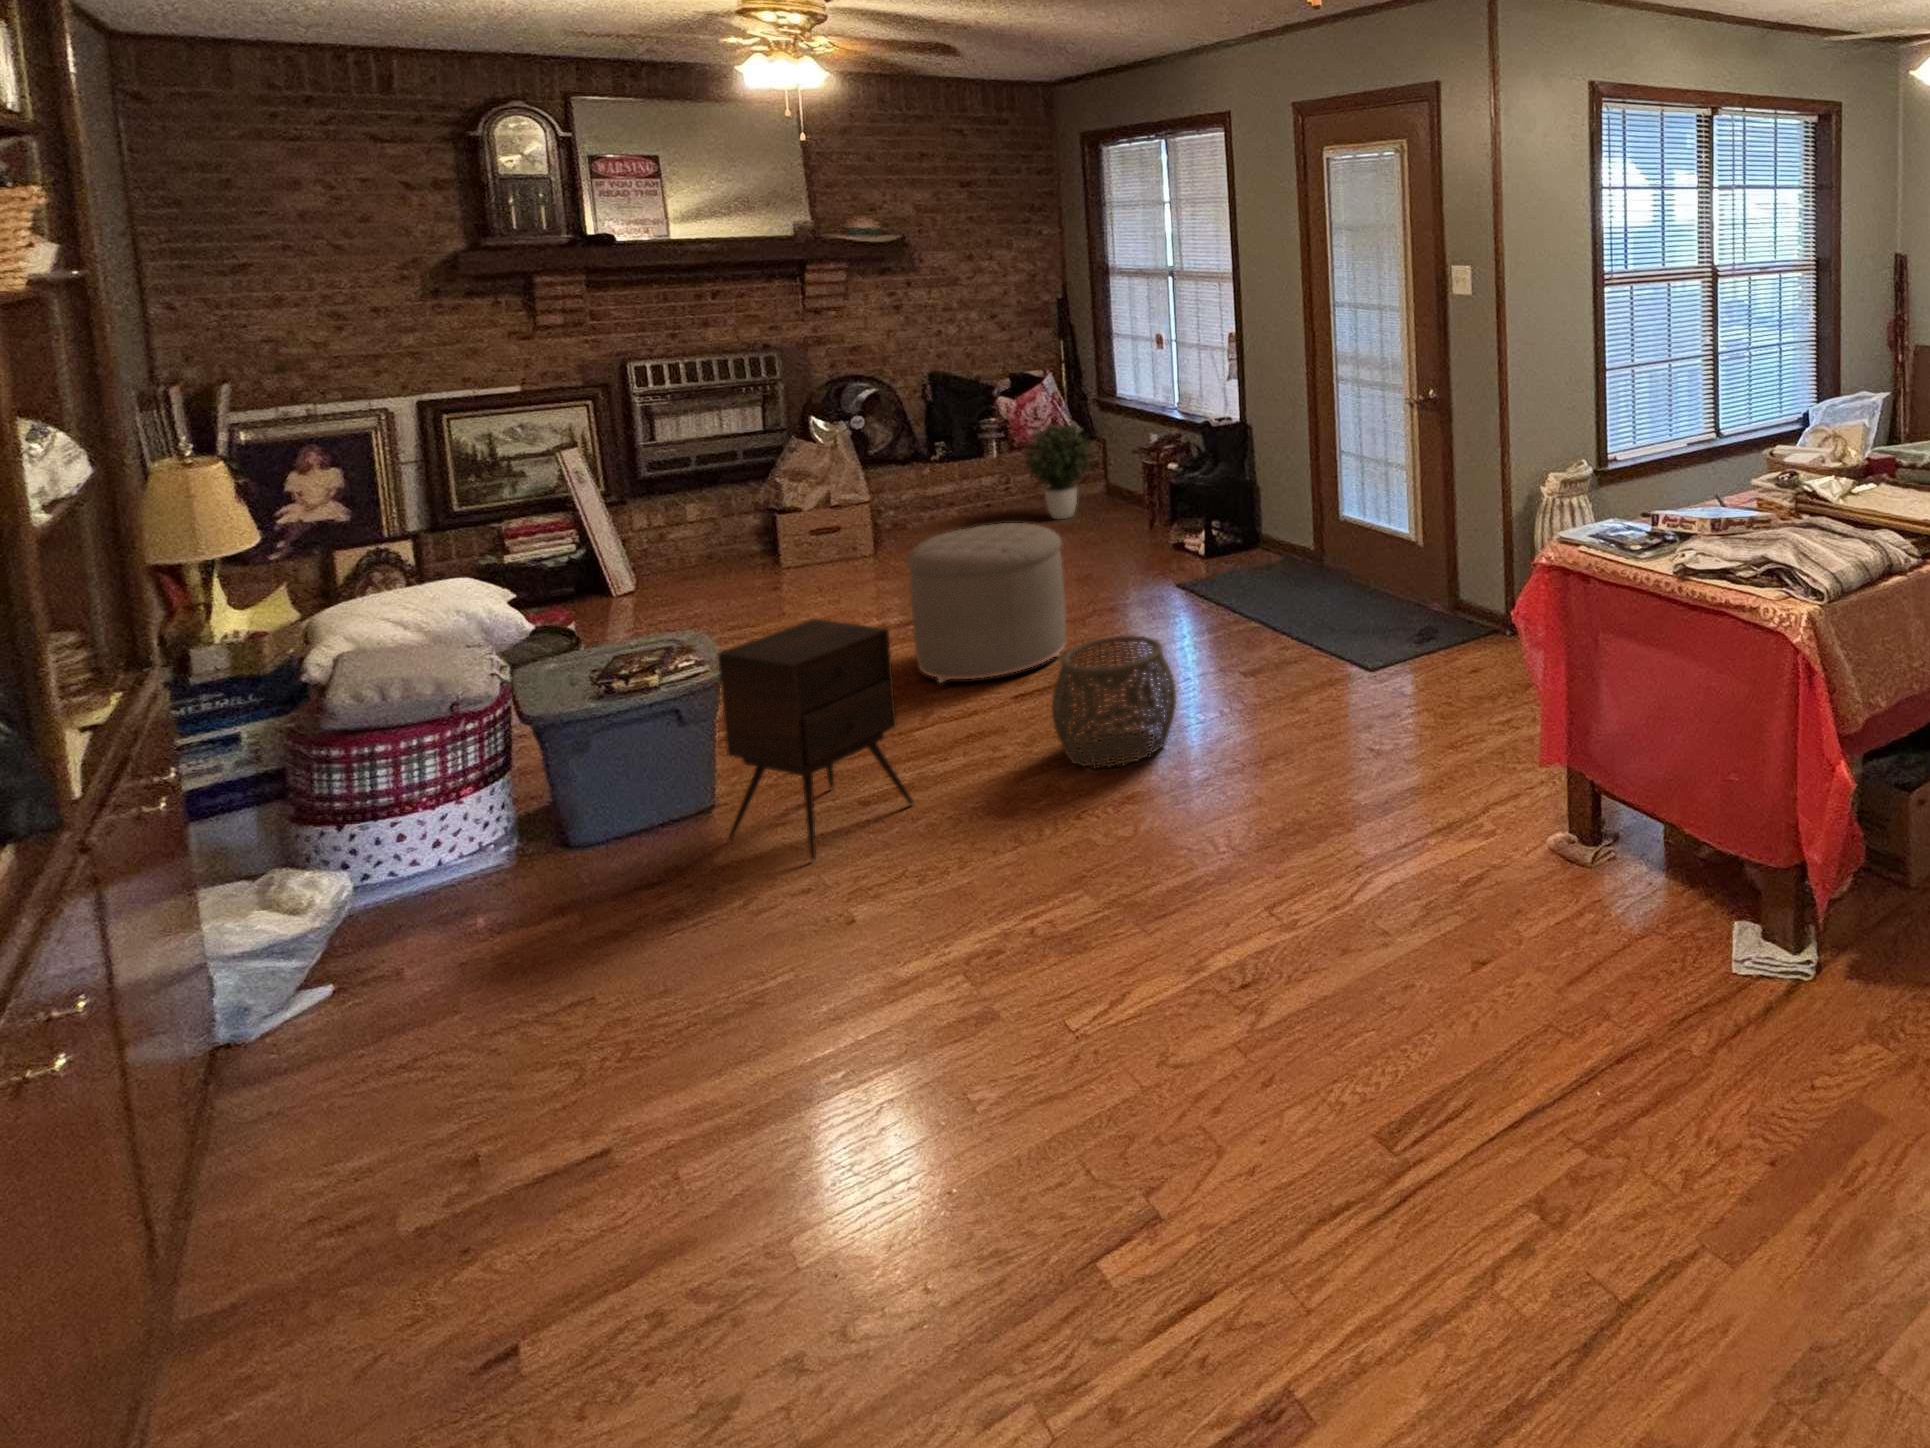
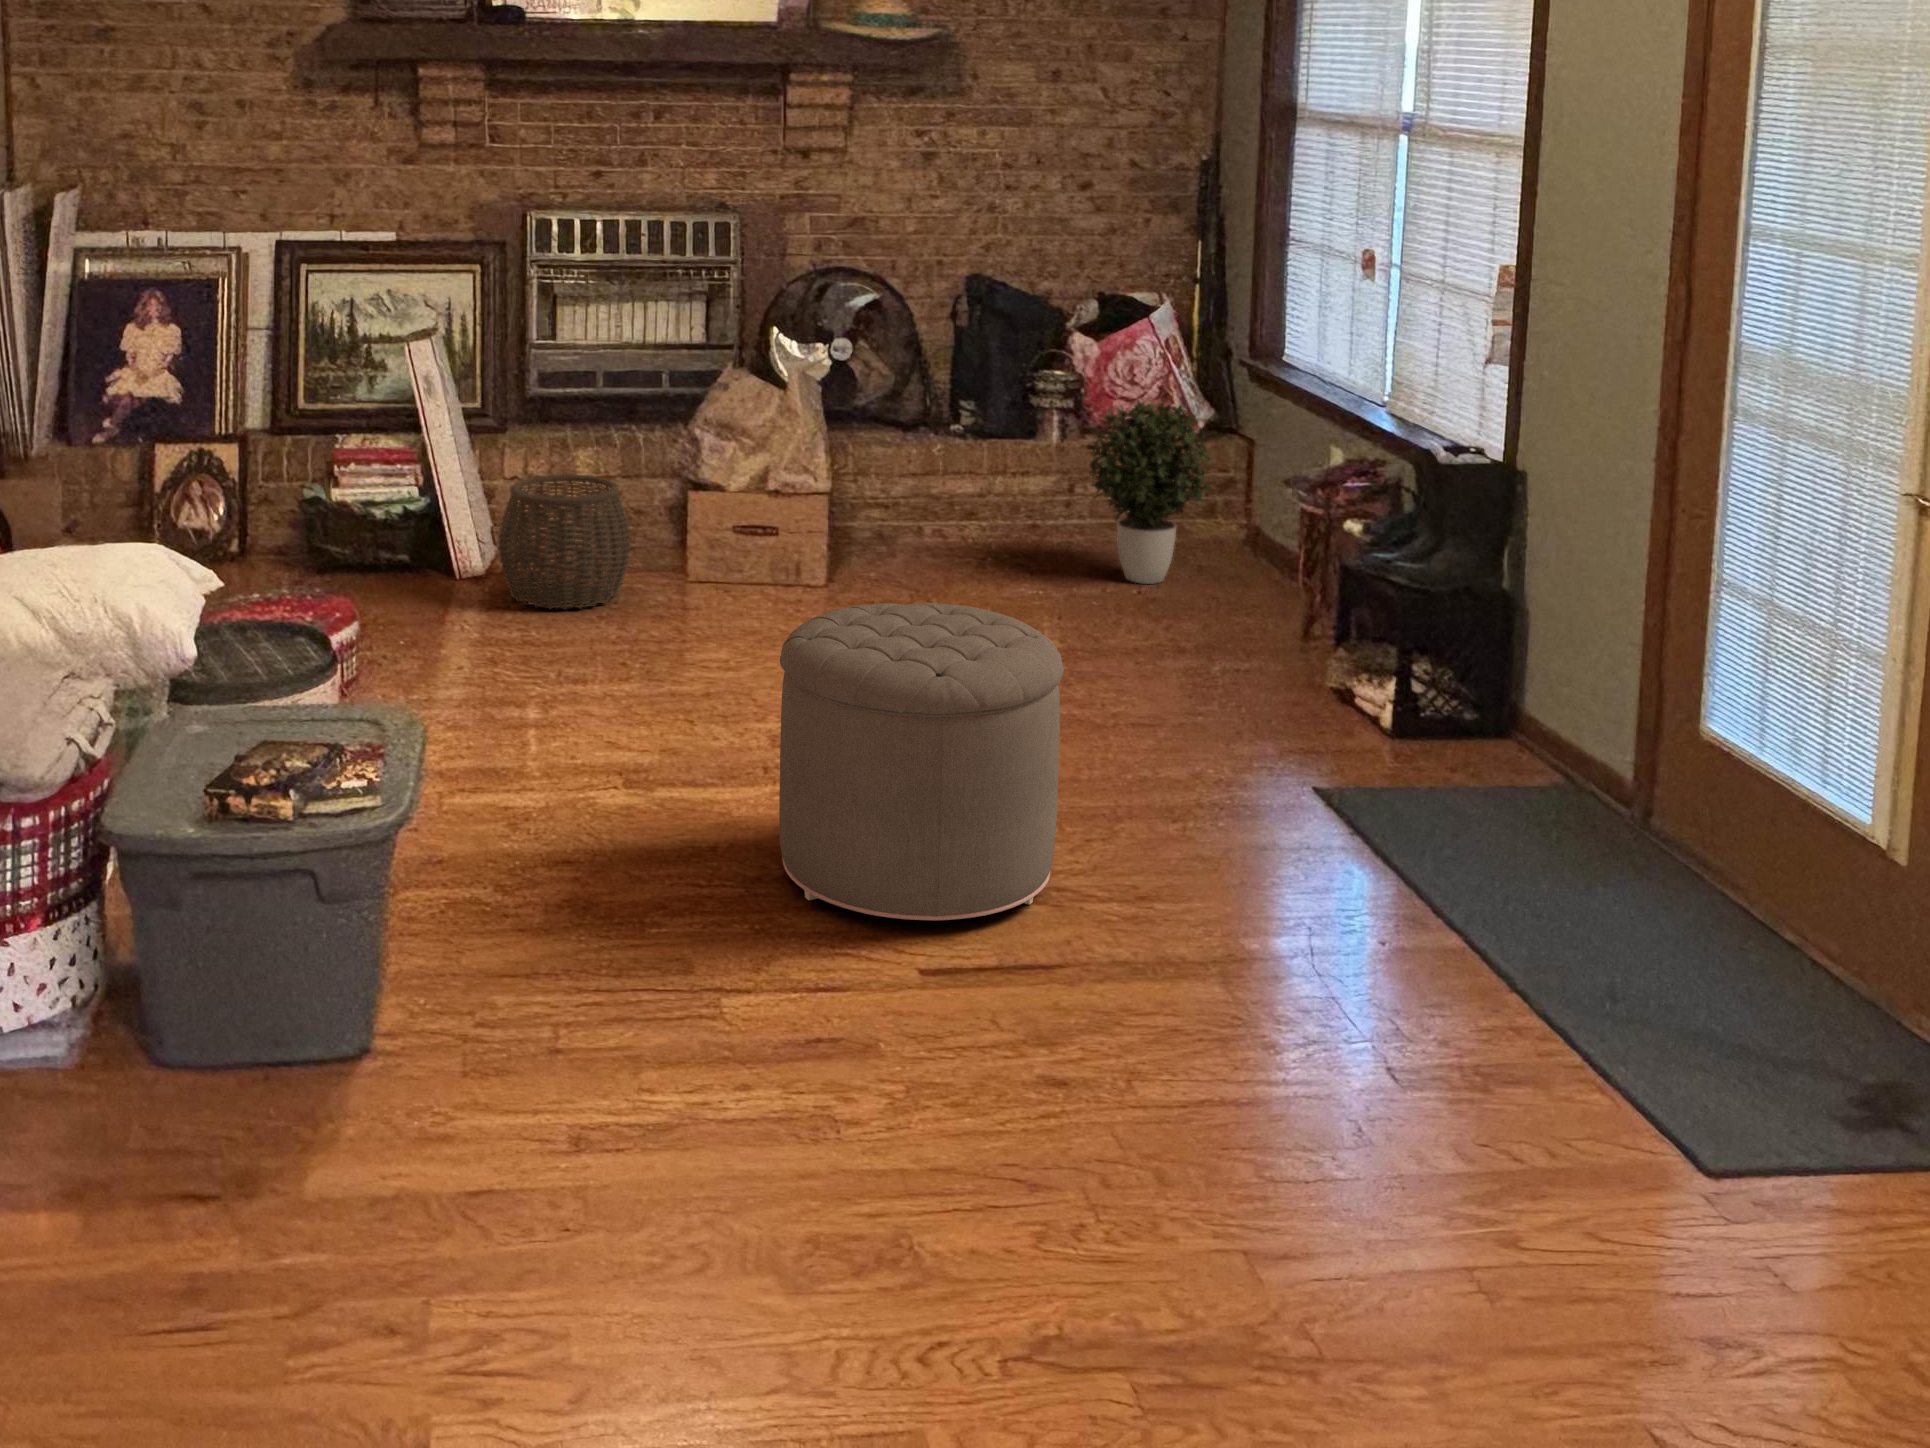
side table: present [718,619,913,860] -> none [341,763,647,1264]
woven basket: present [1052,636,1177,768] -> present [498,474,632,609]

